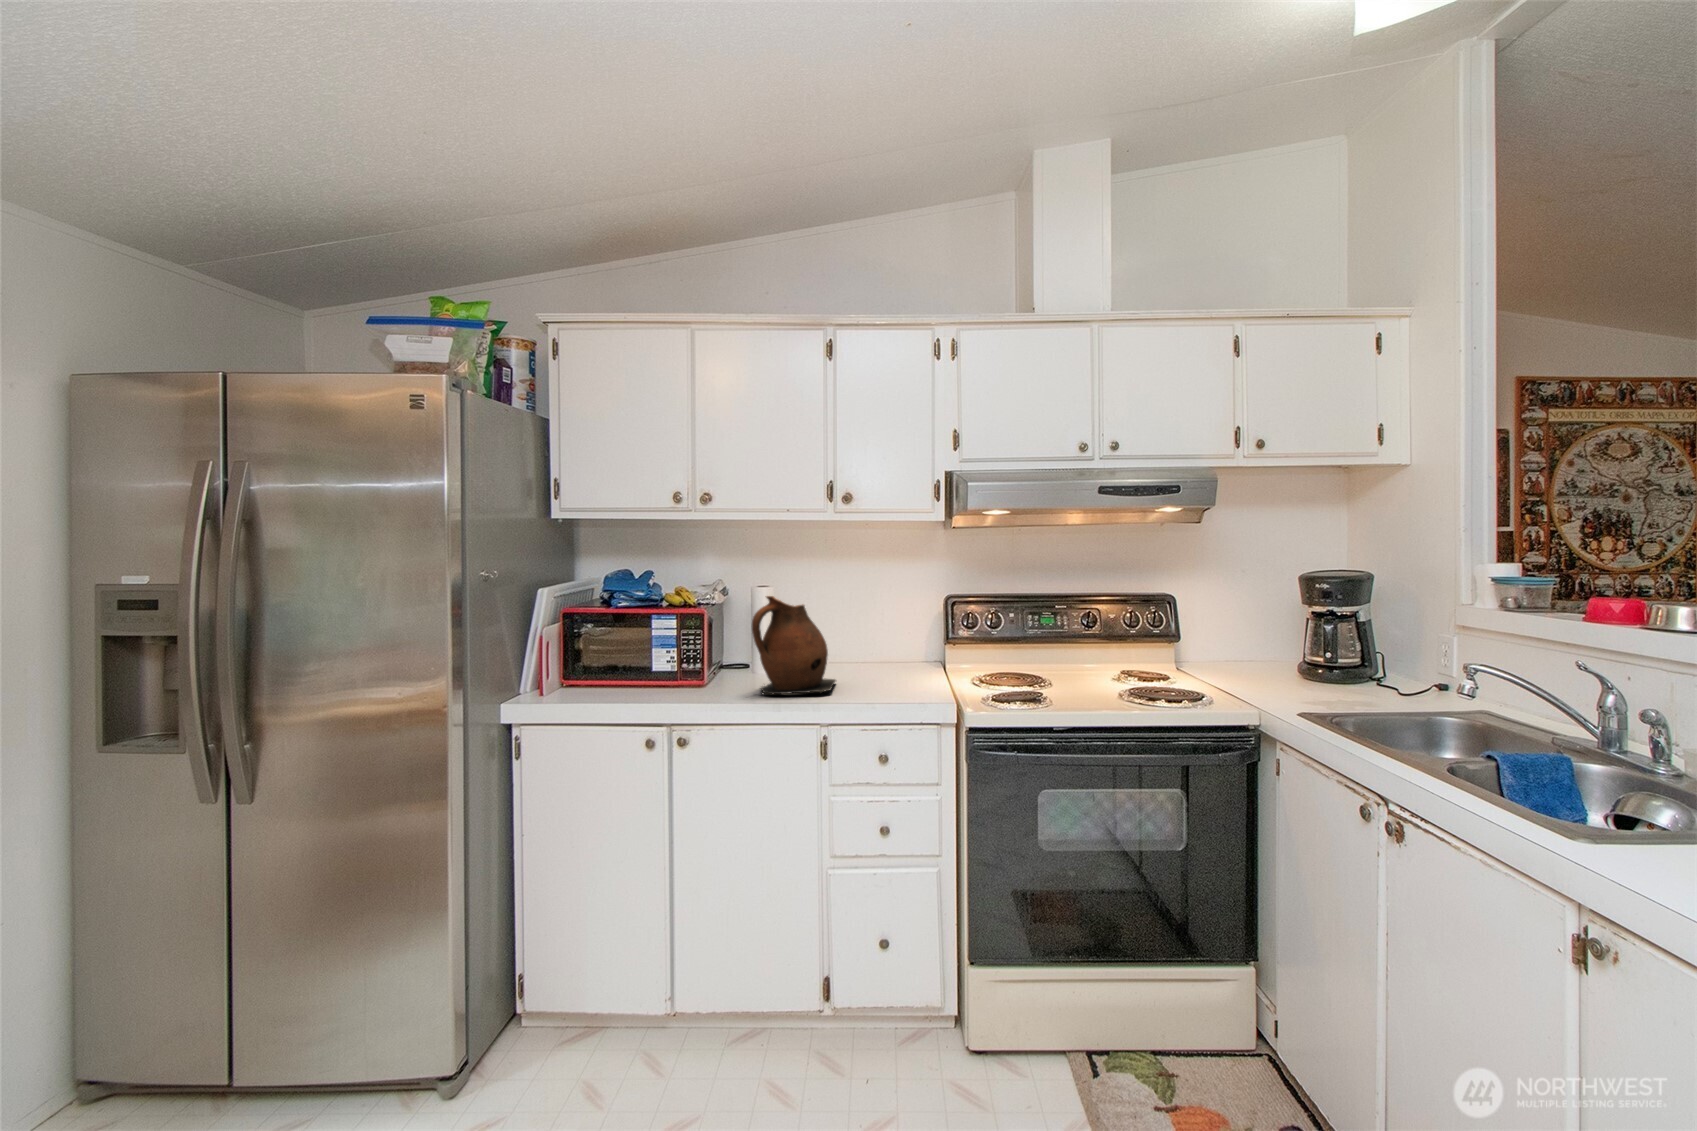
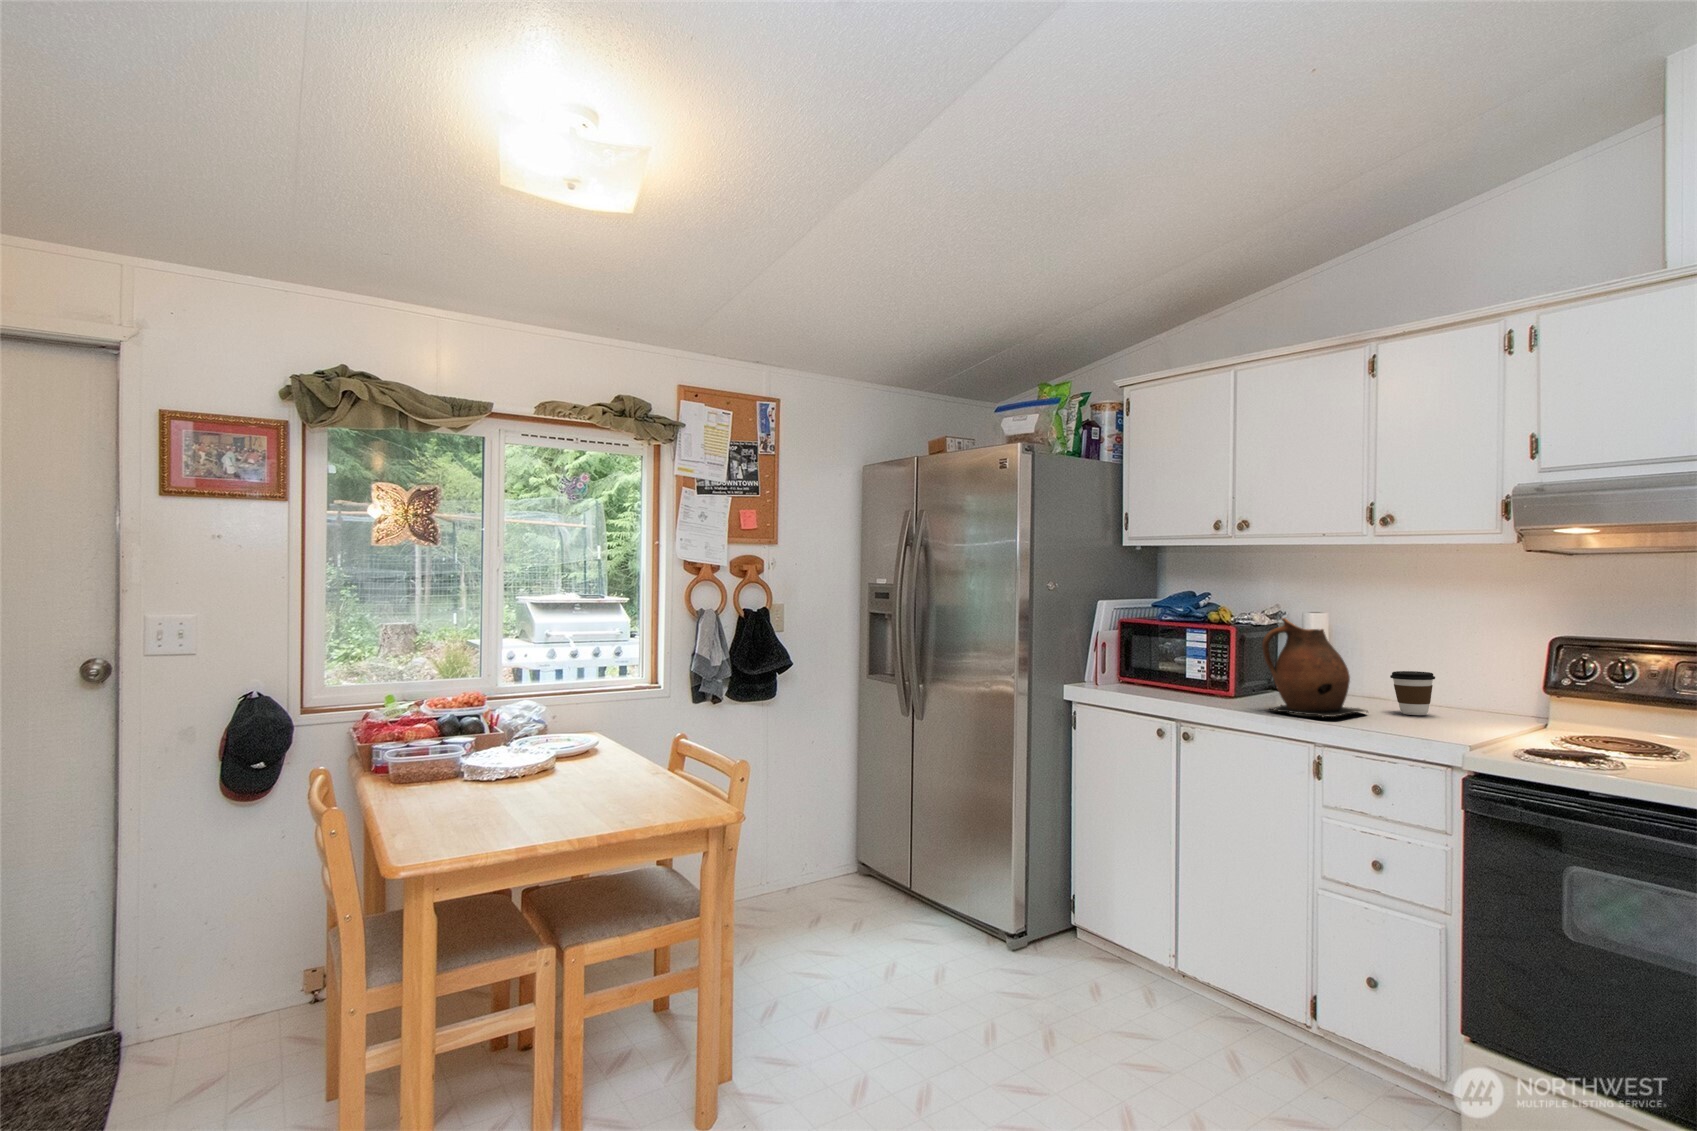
coffee cup: none [841,637,875,678] -> present [1390,671,1435,715]

